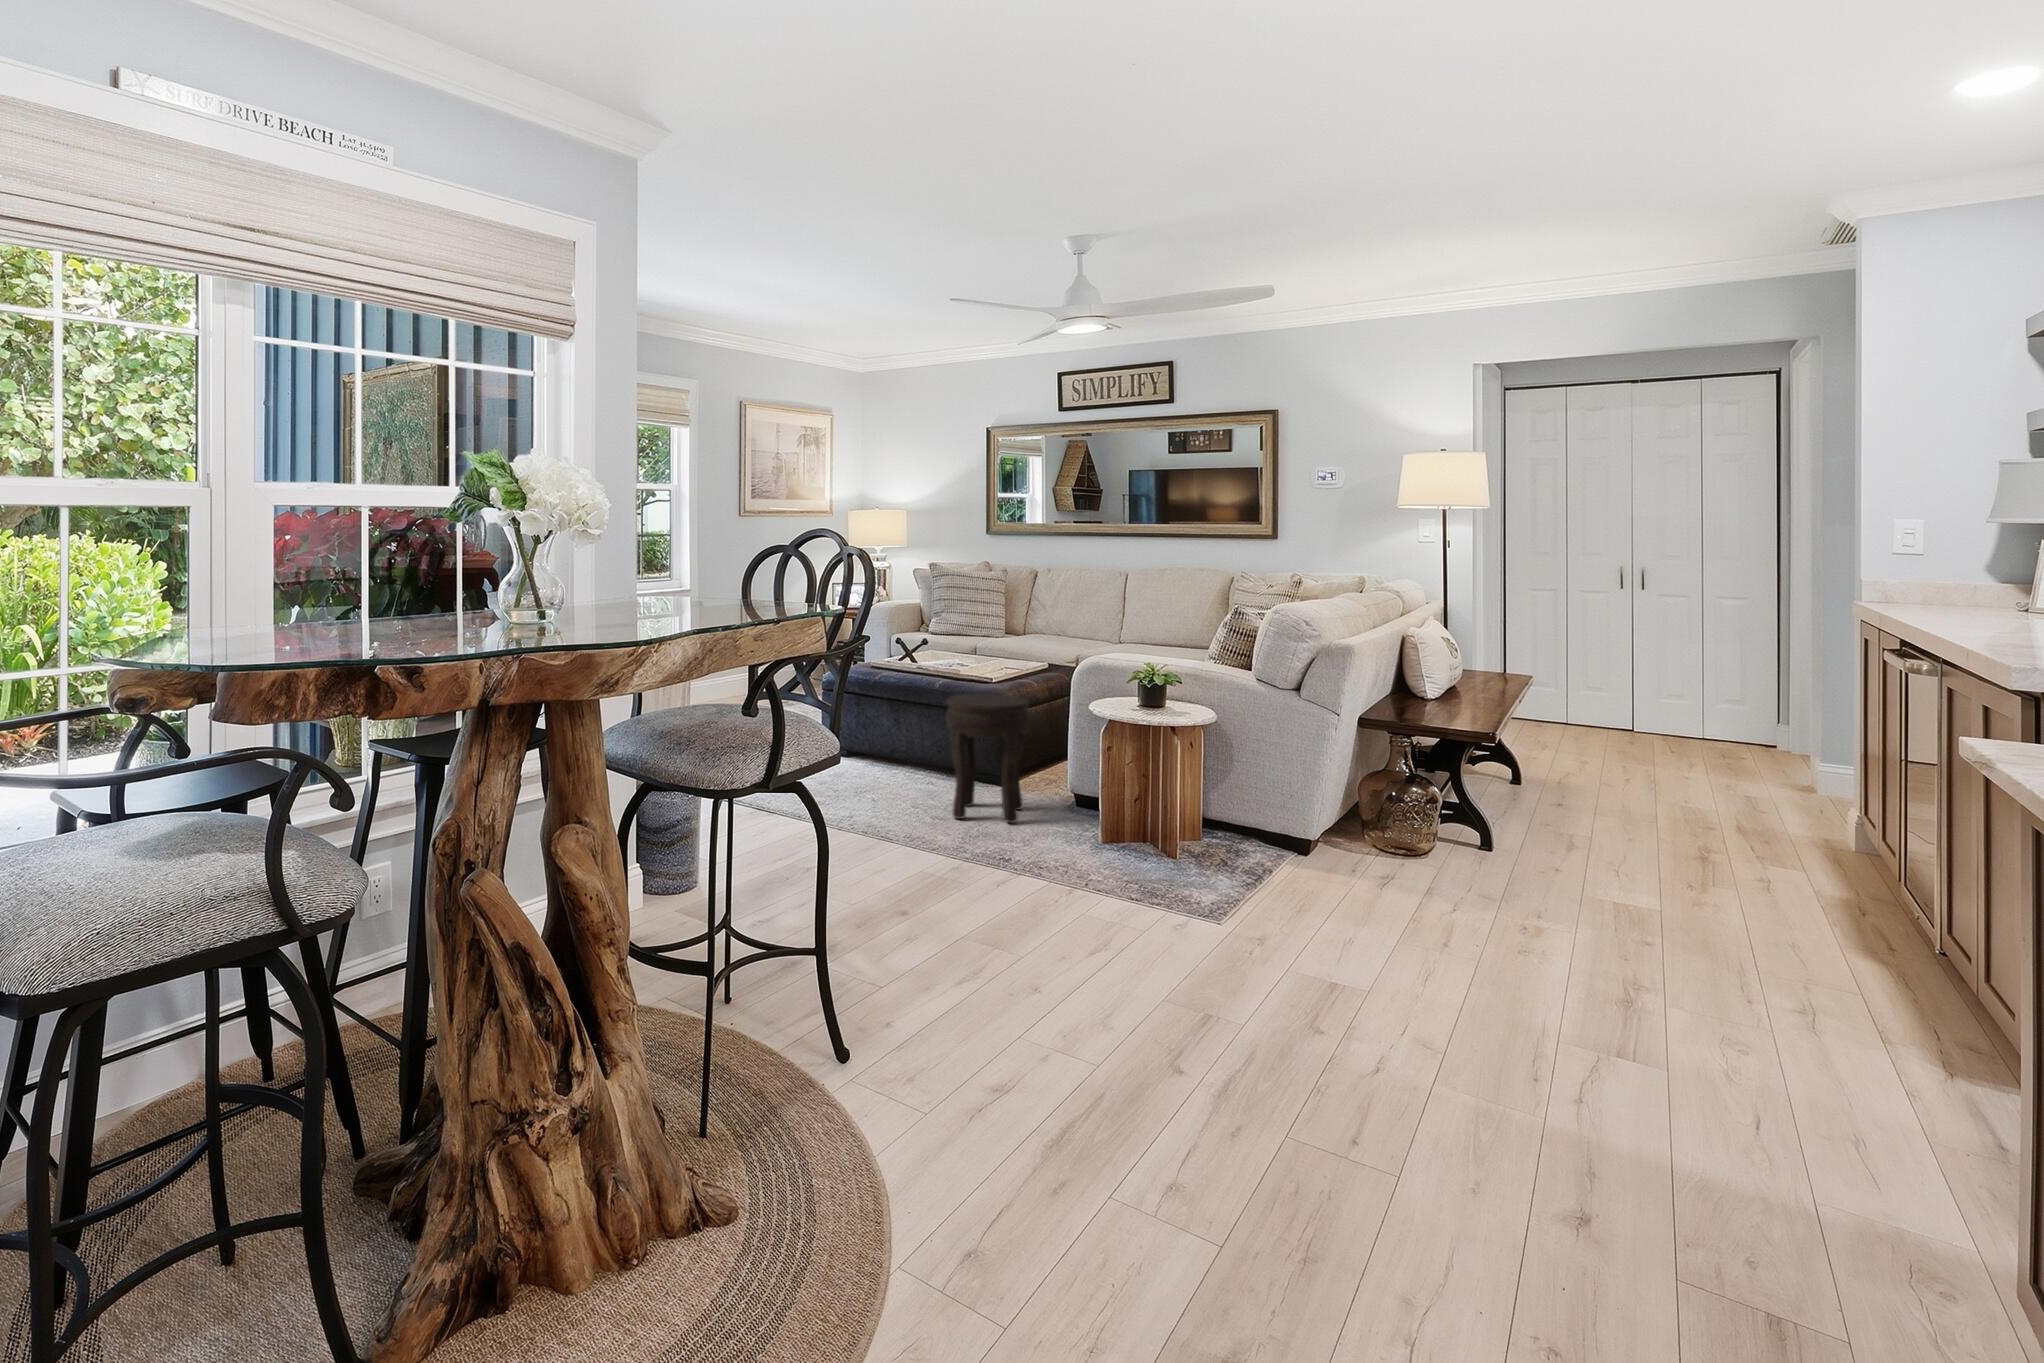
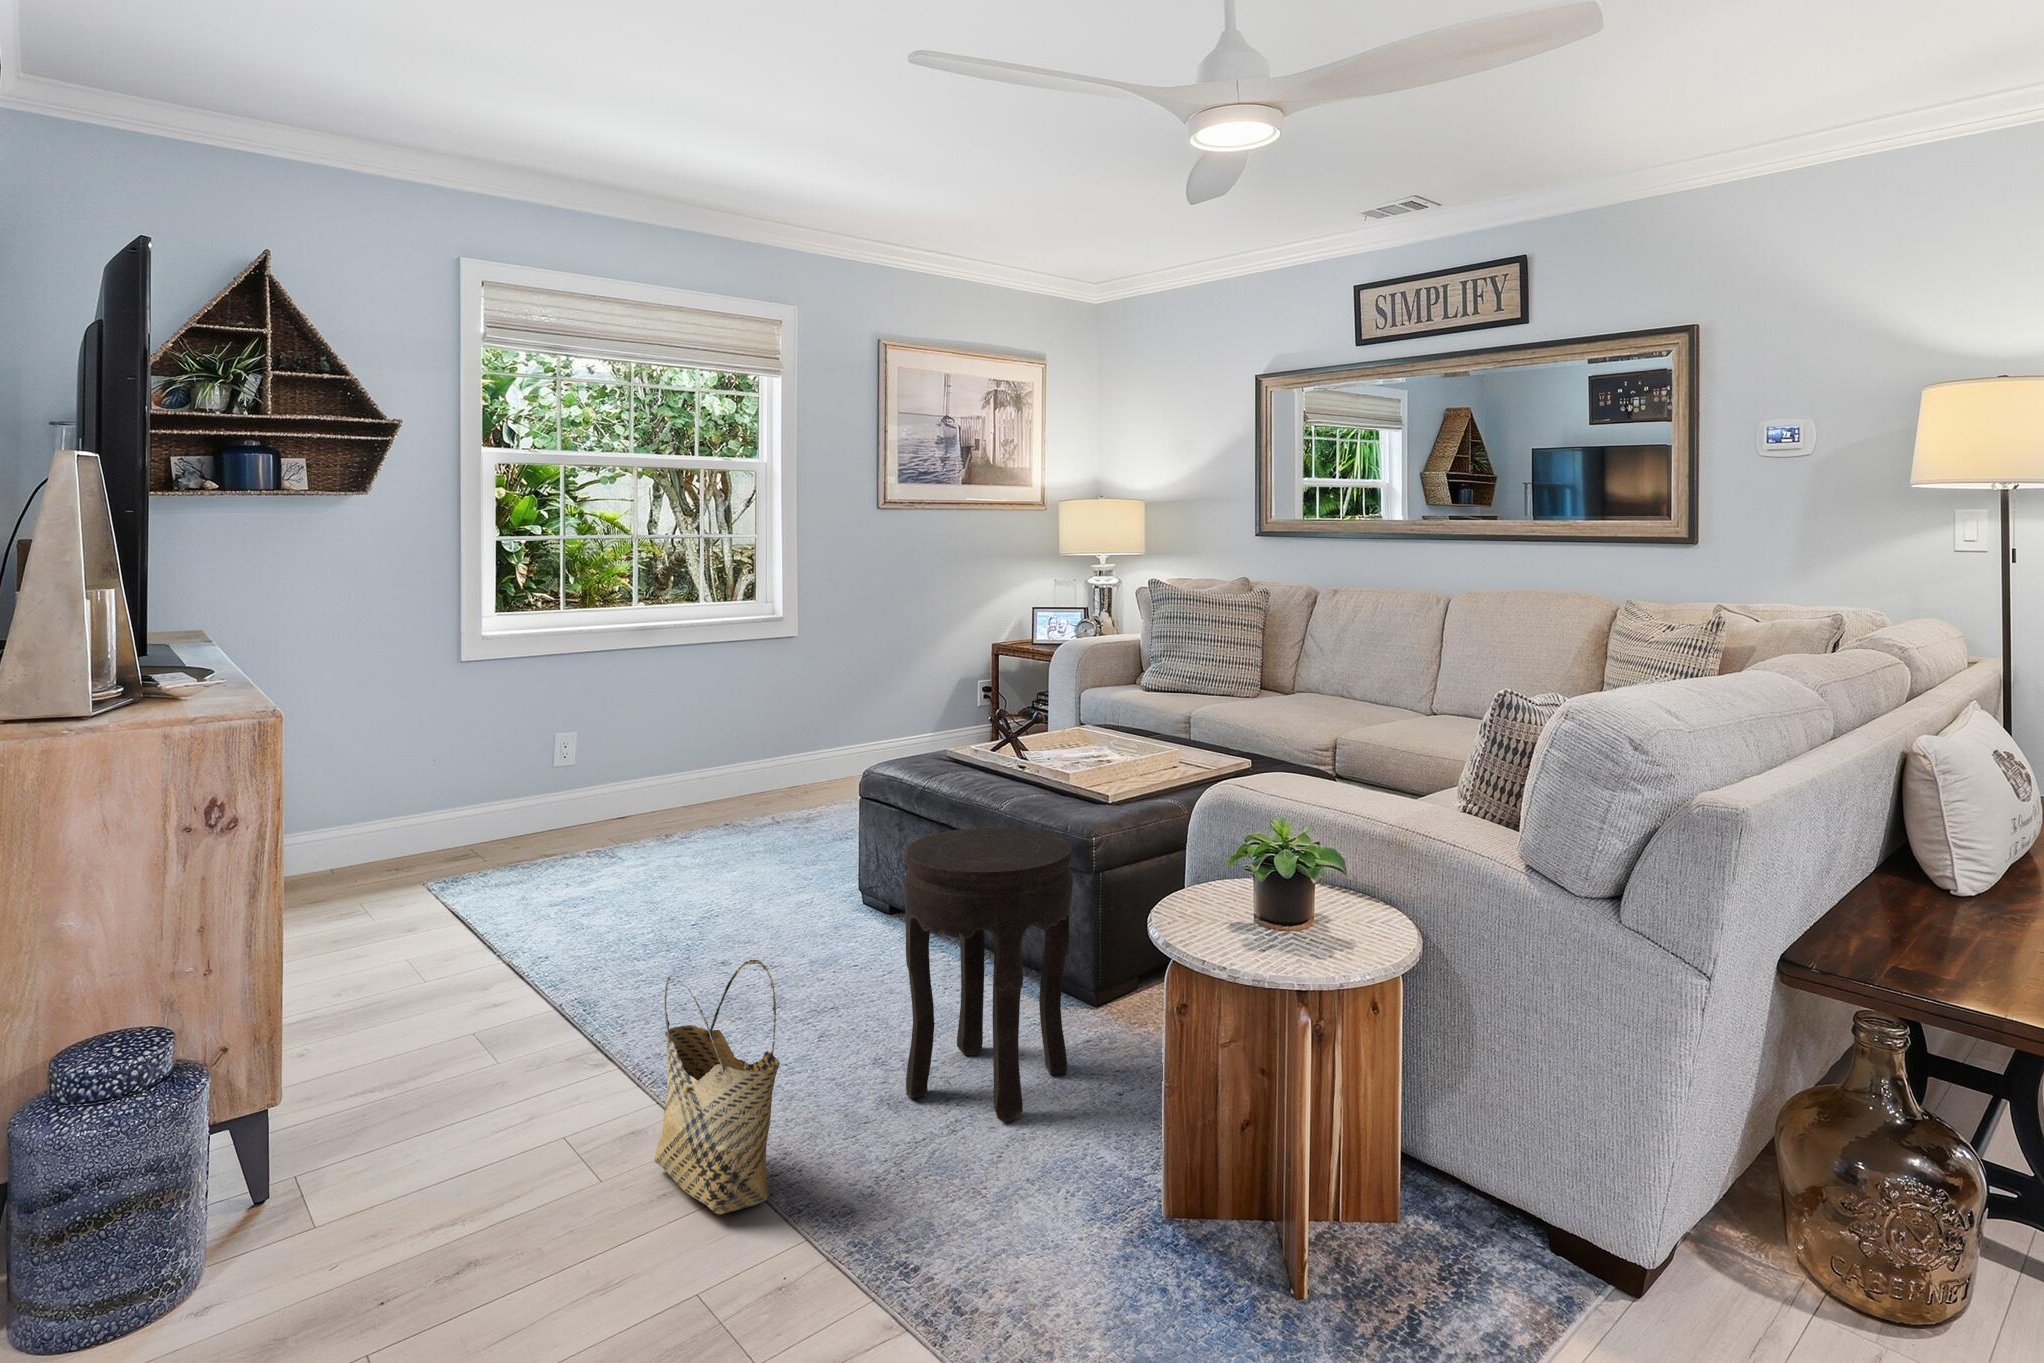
woven basket: none [871,746,940,850] -> present [654,960,780,1214]

